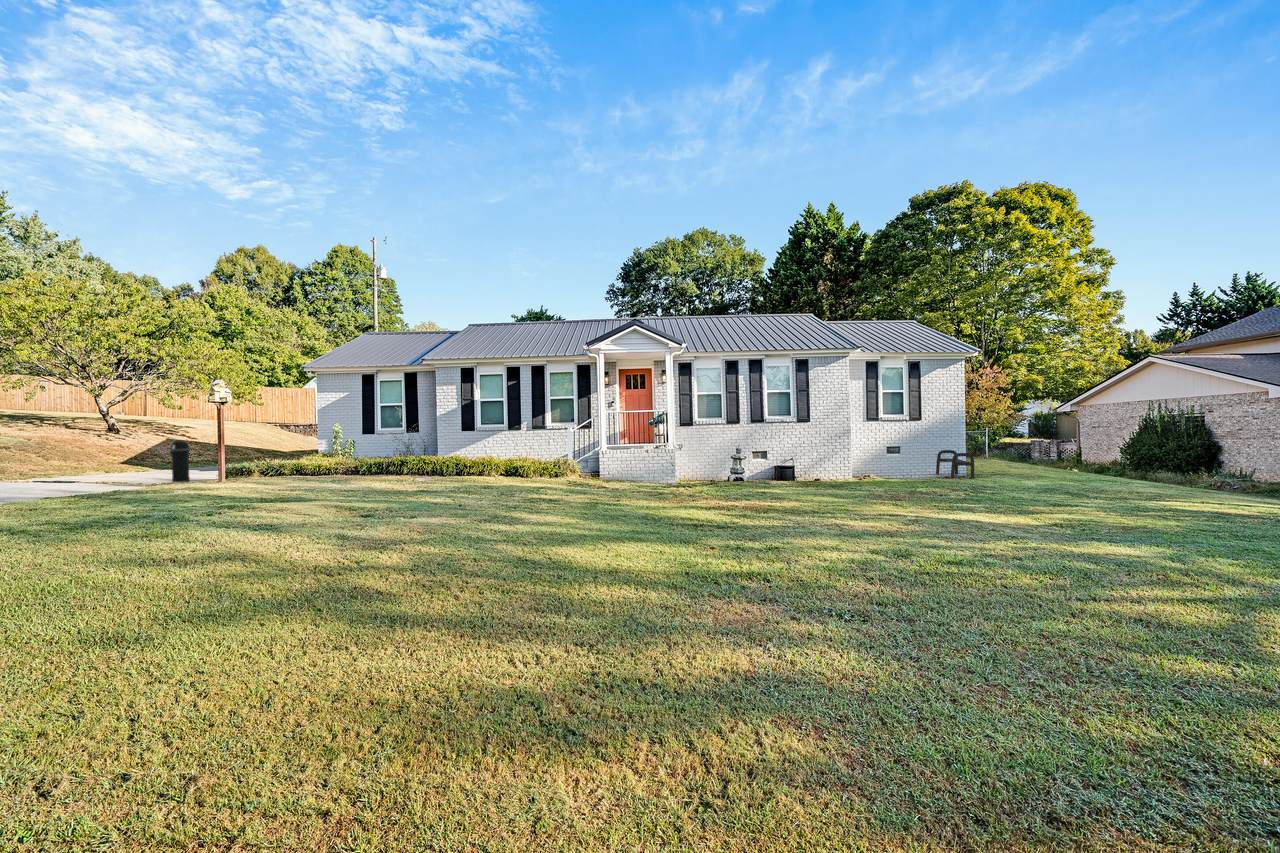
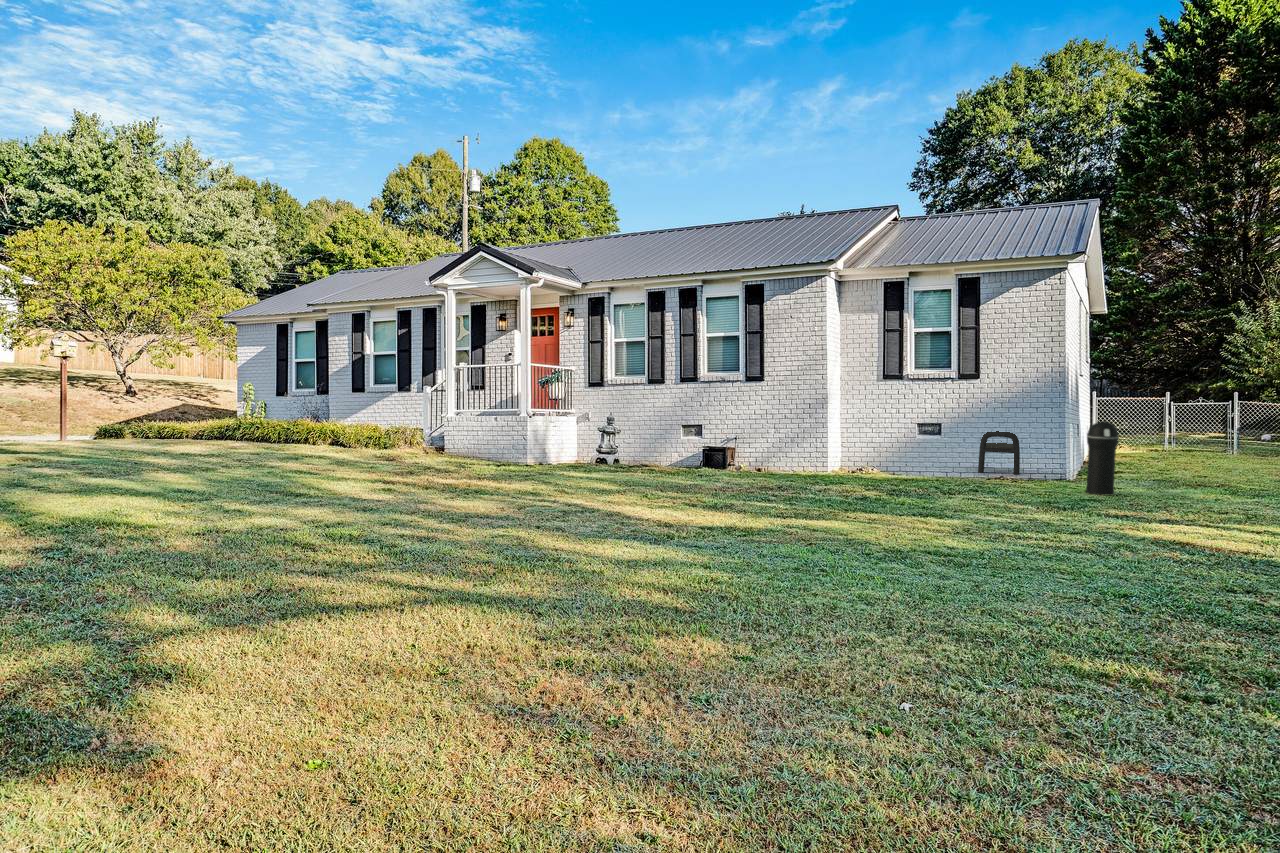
trash can: present [170,441,190,482] -> present [1086,421,1119,495]

